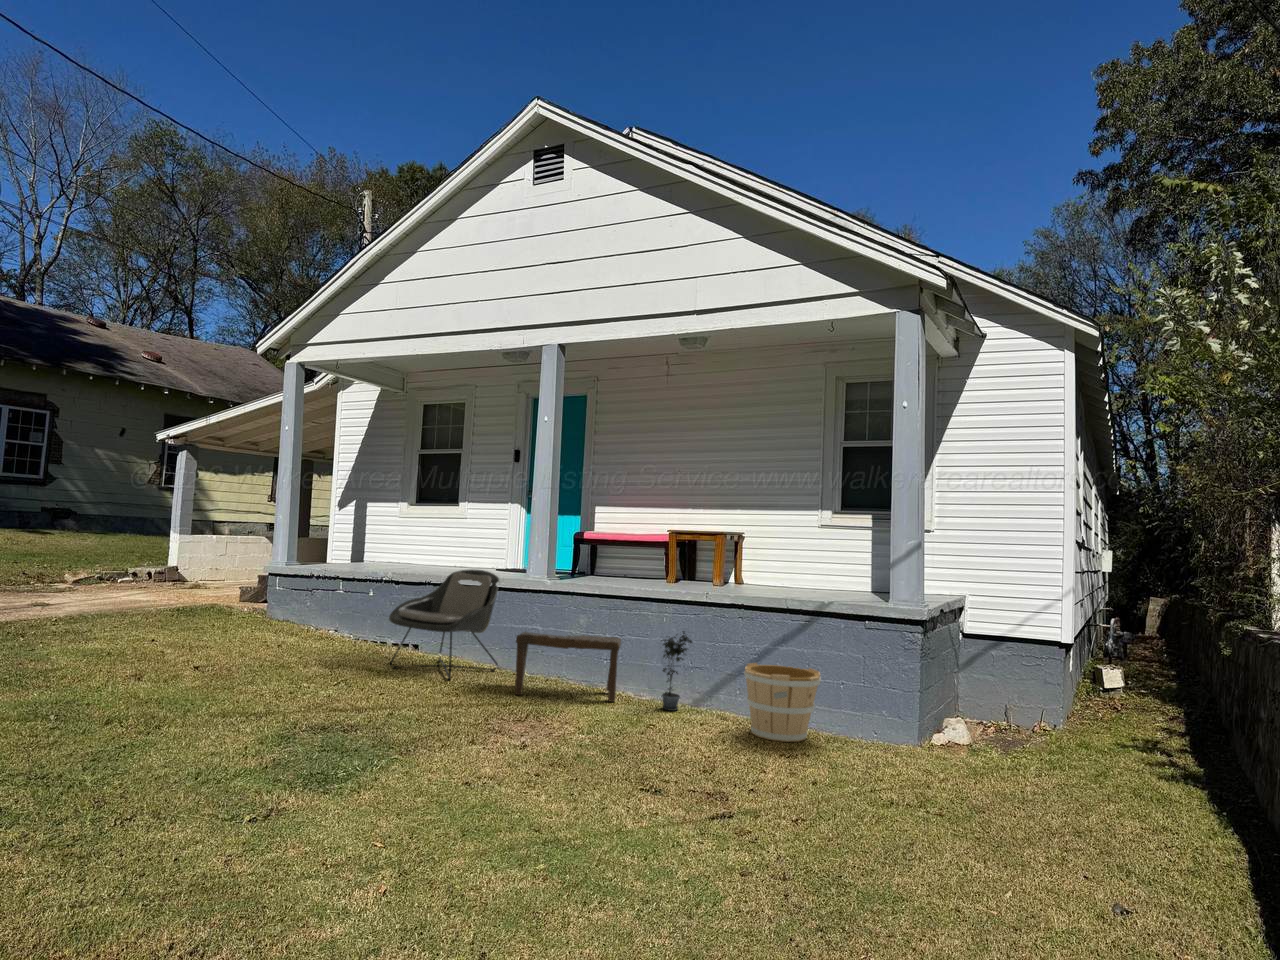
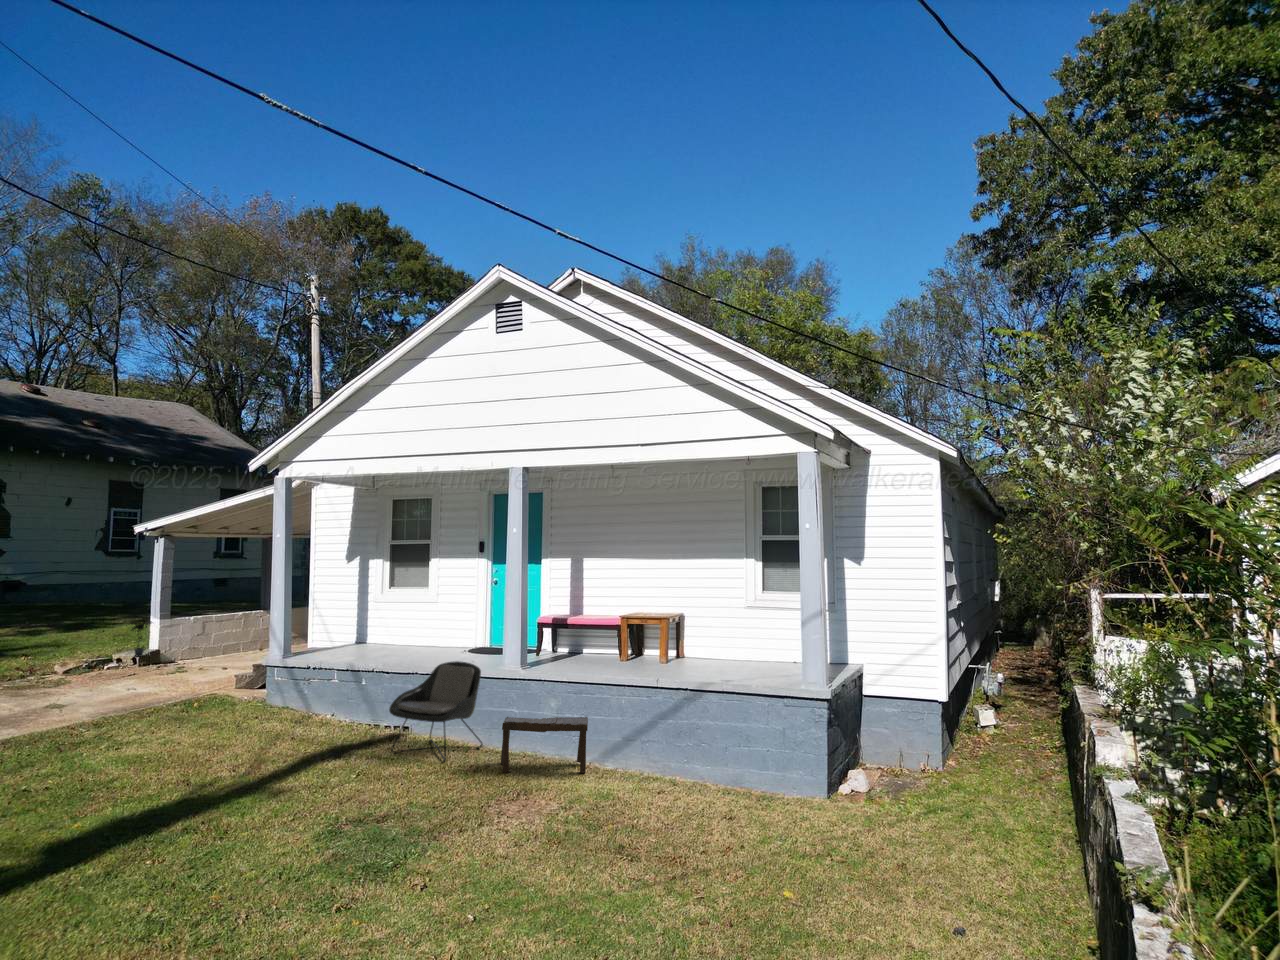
potted plant: present [661,631,692,711] -> present [126,619,152,657]
wooden bucket: present [744,663,821,742] -> none [691,737,751,802]

